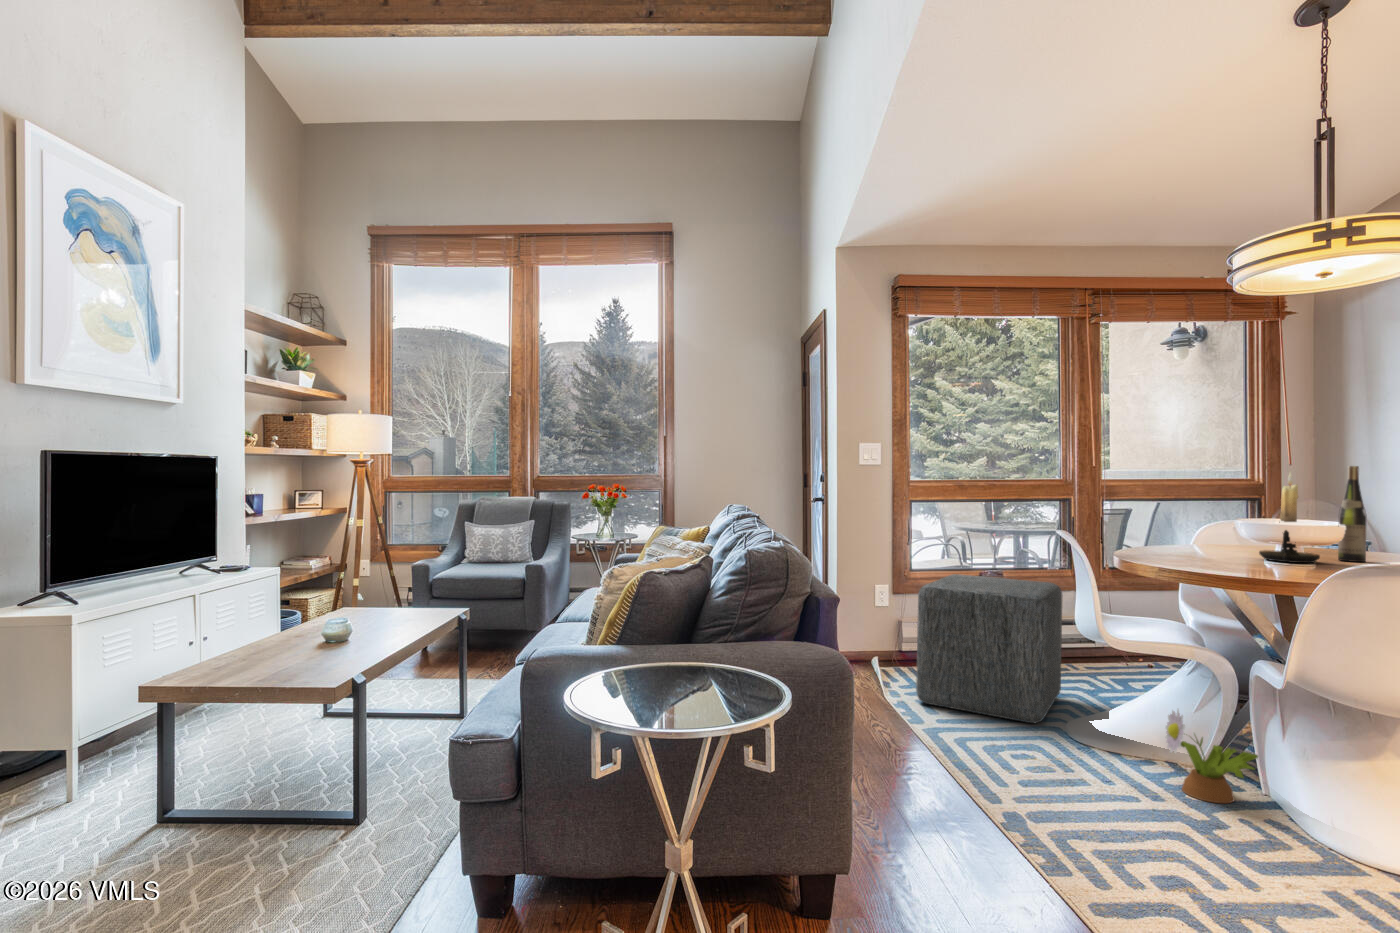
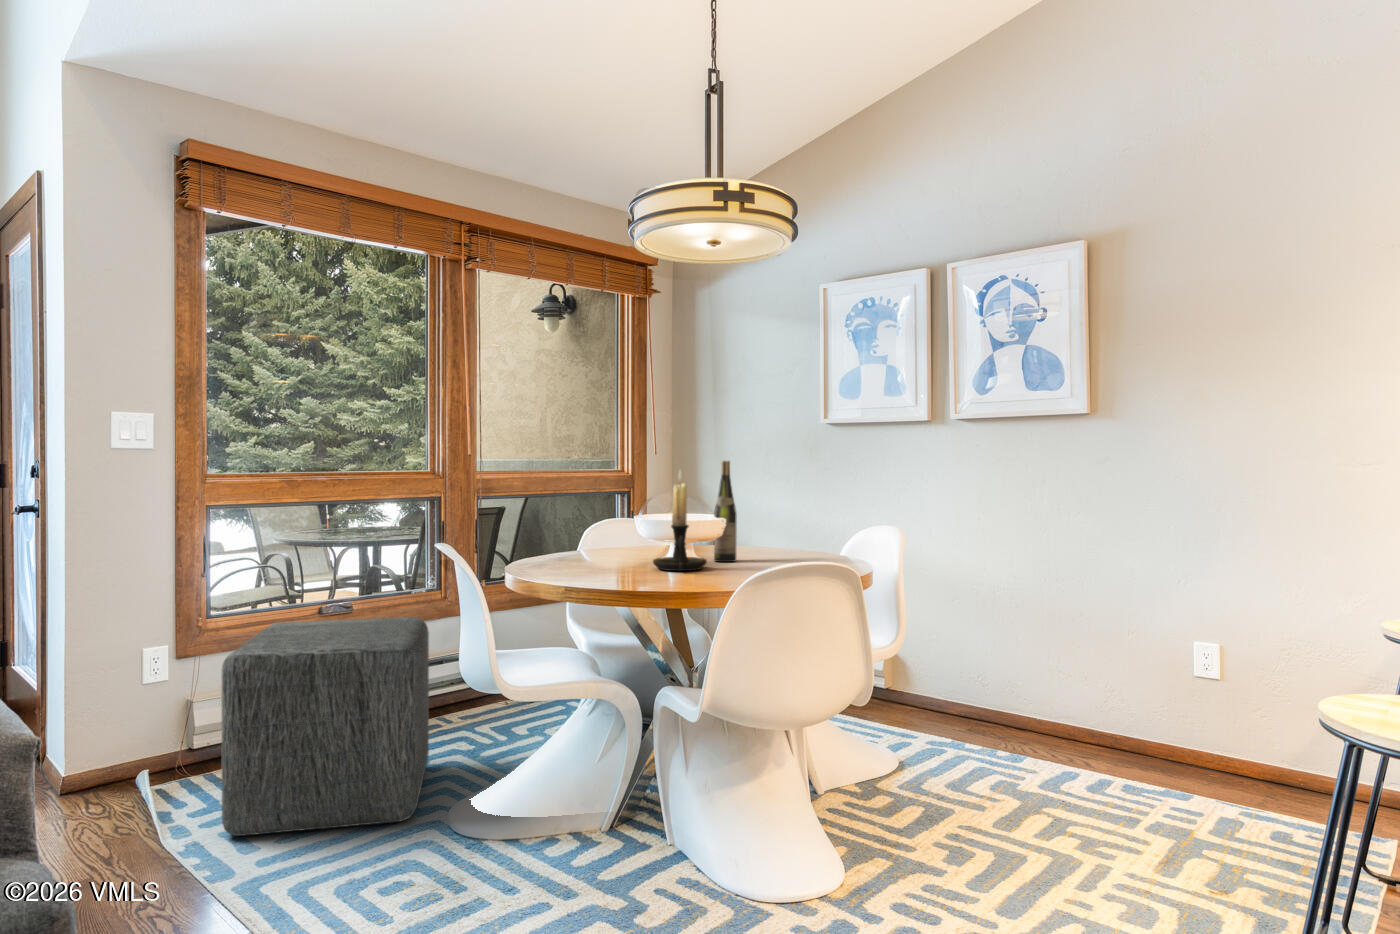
decorative plant: present [1166,709,1258,803] -> none [572,768,666,875]

